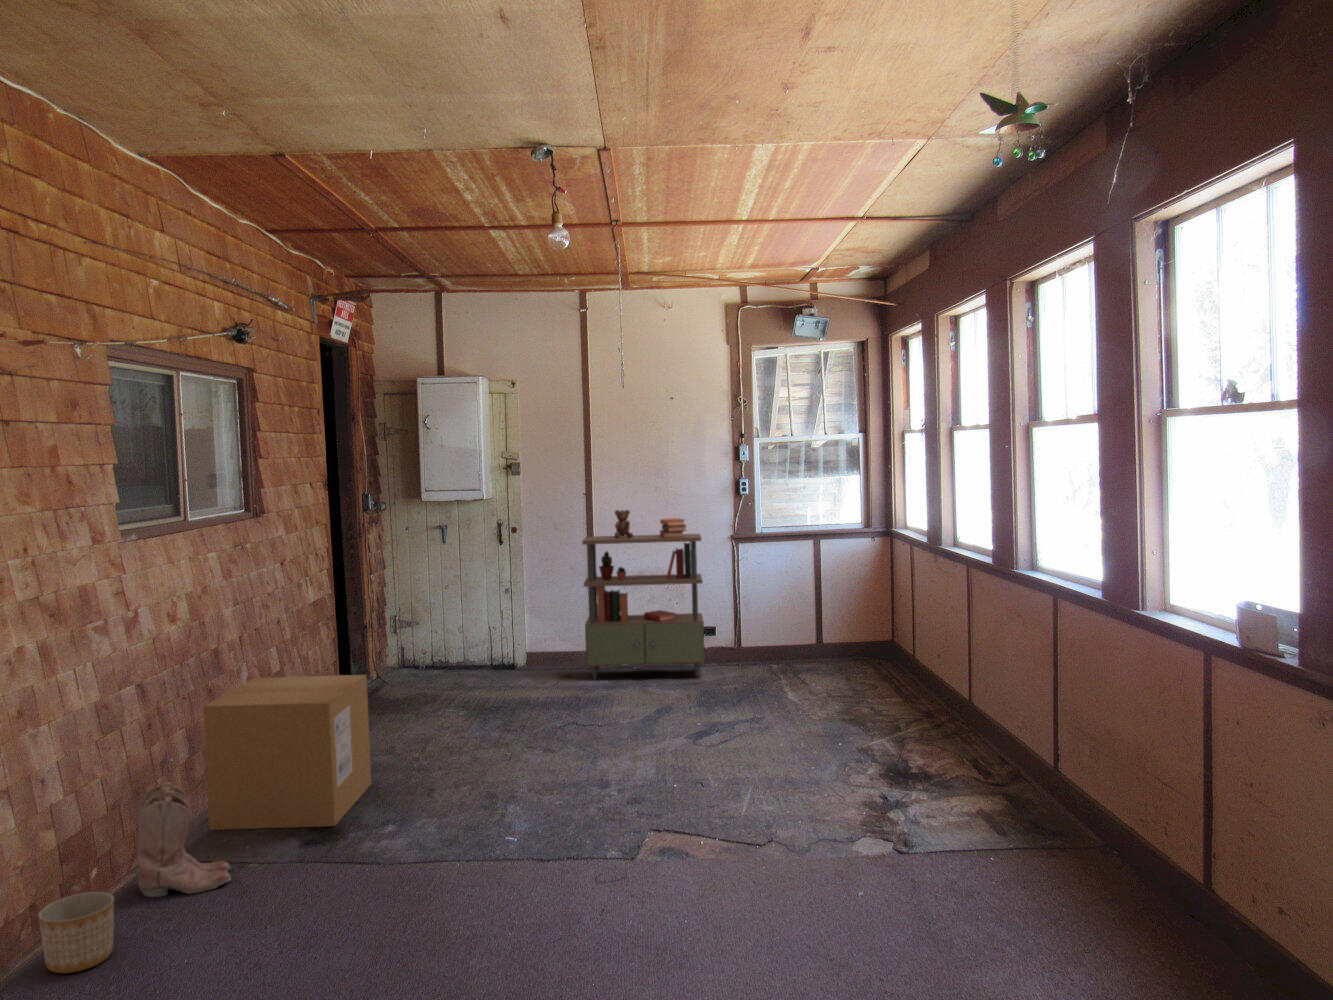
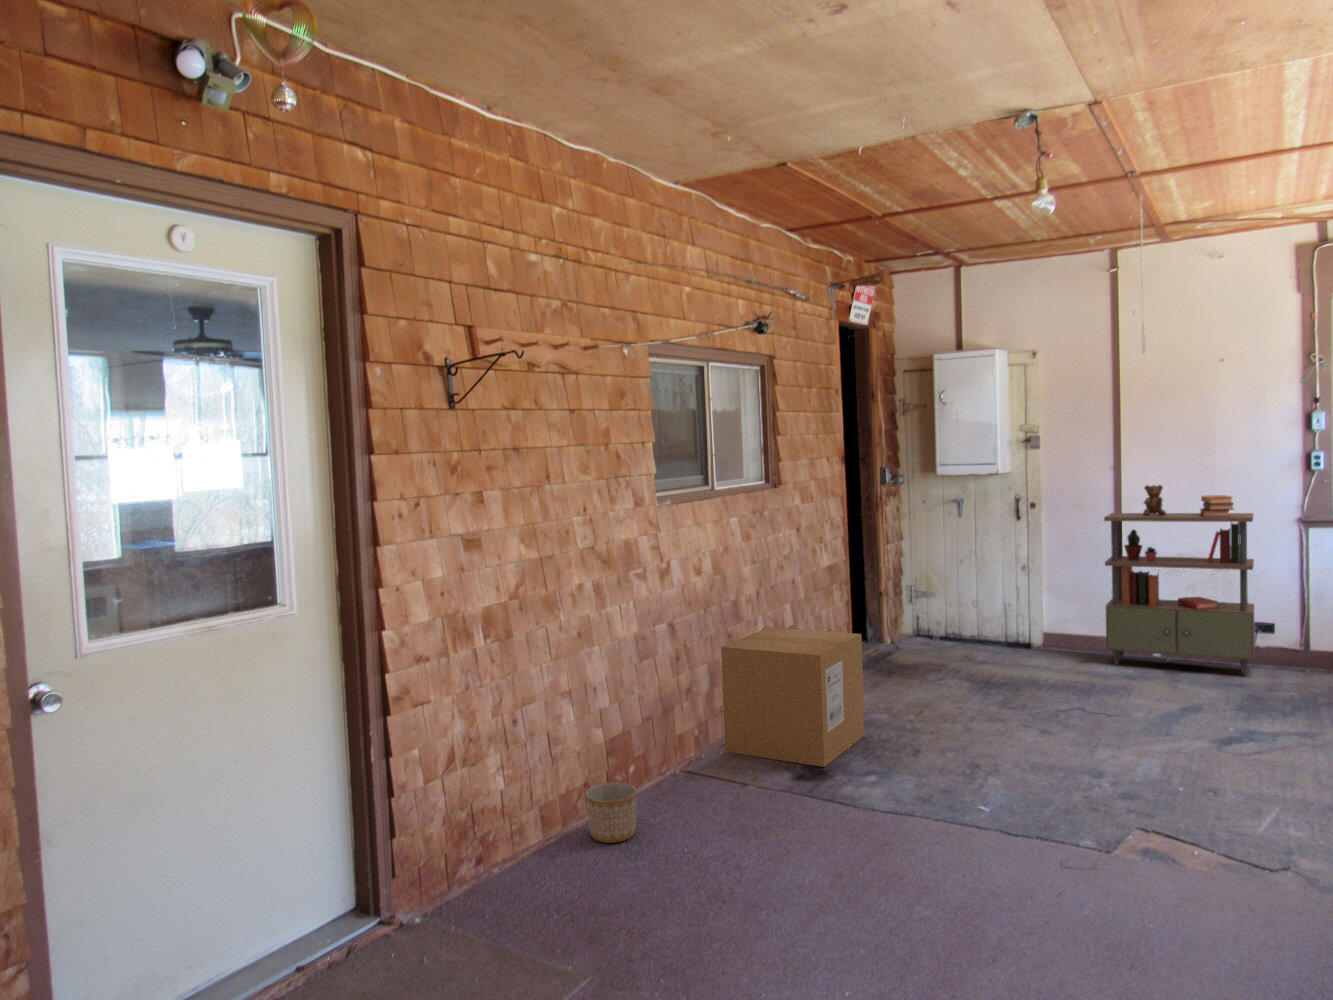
boots: present [138,782,231,897] -> none [662,705,734,801]

